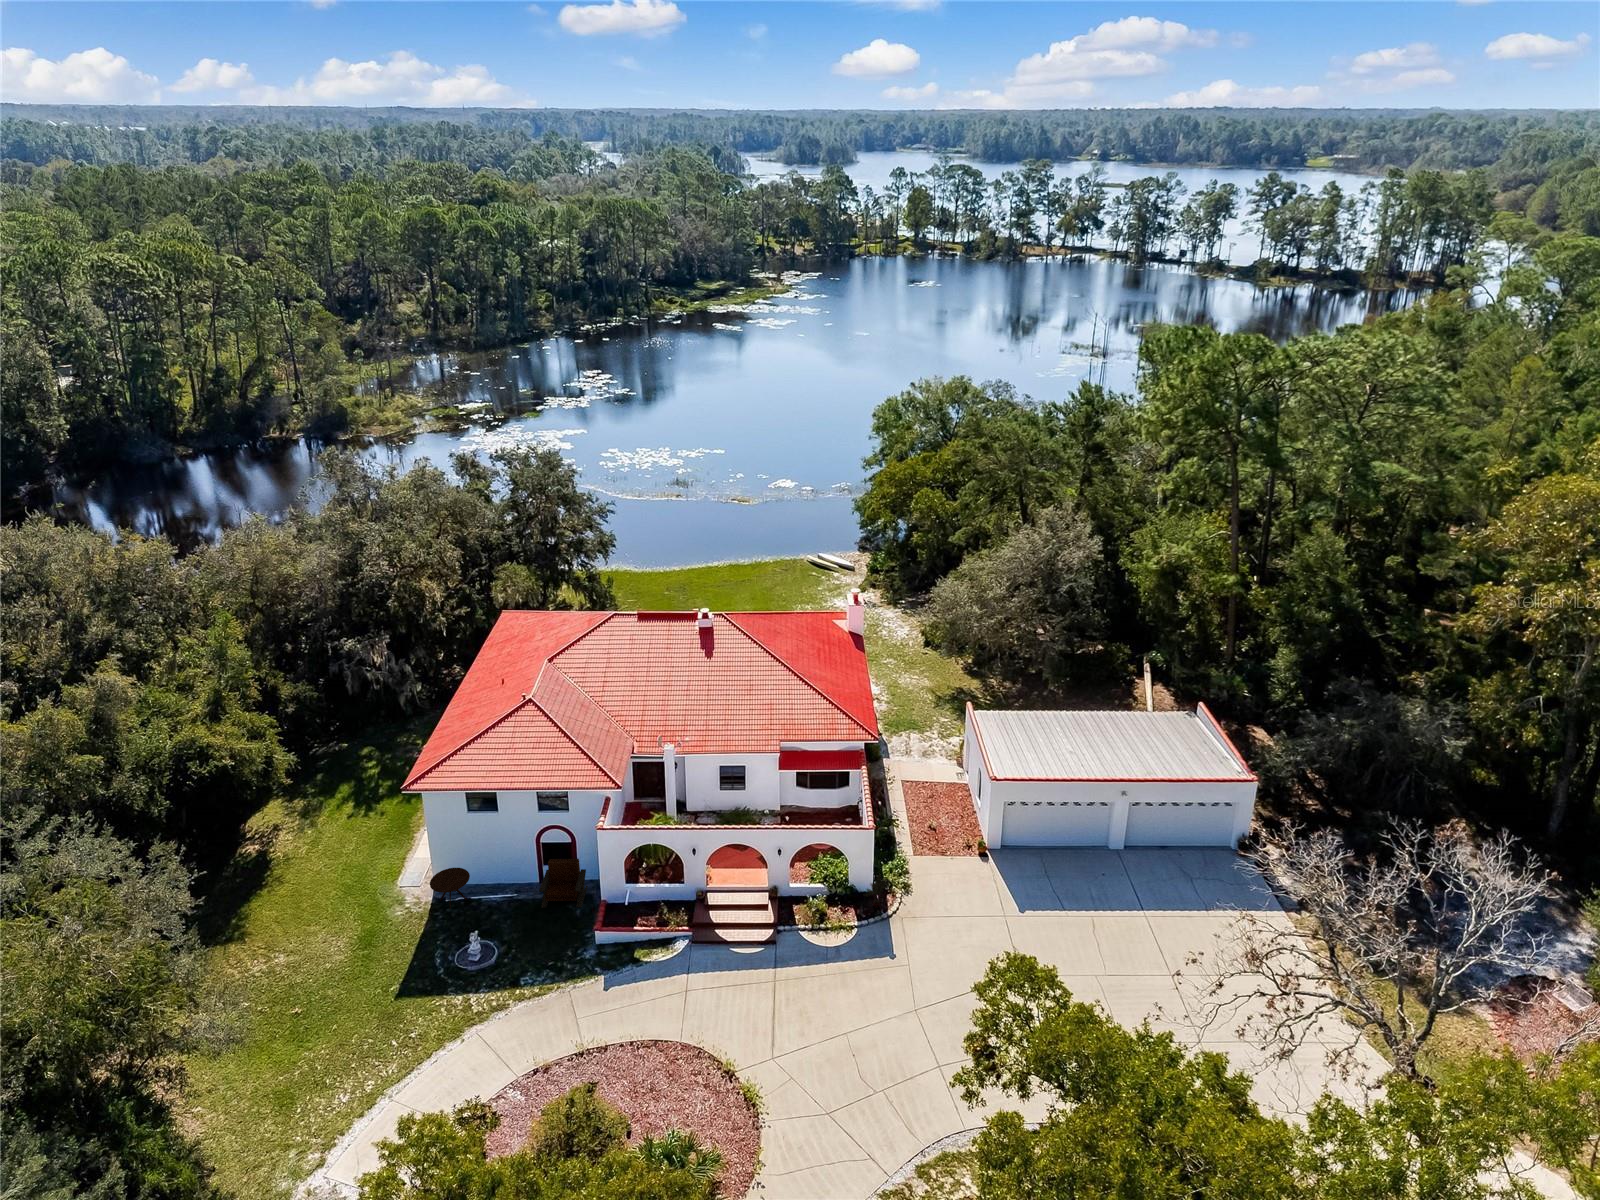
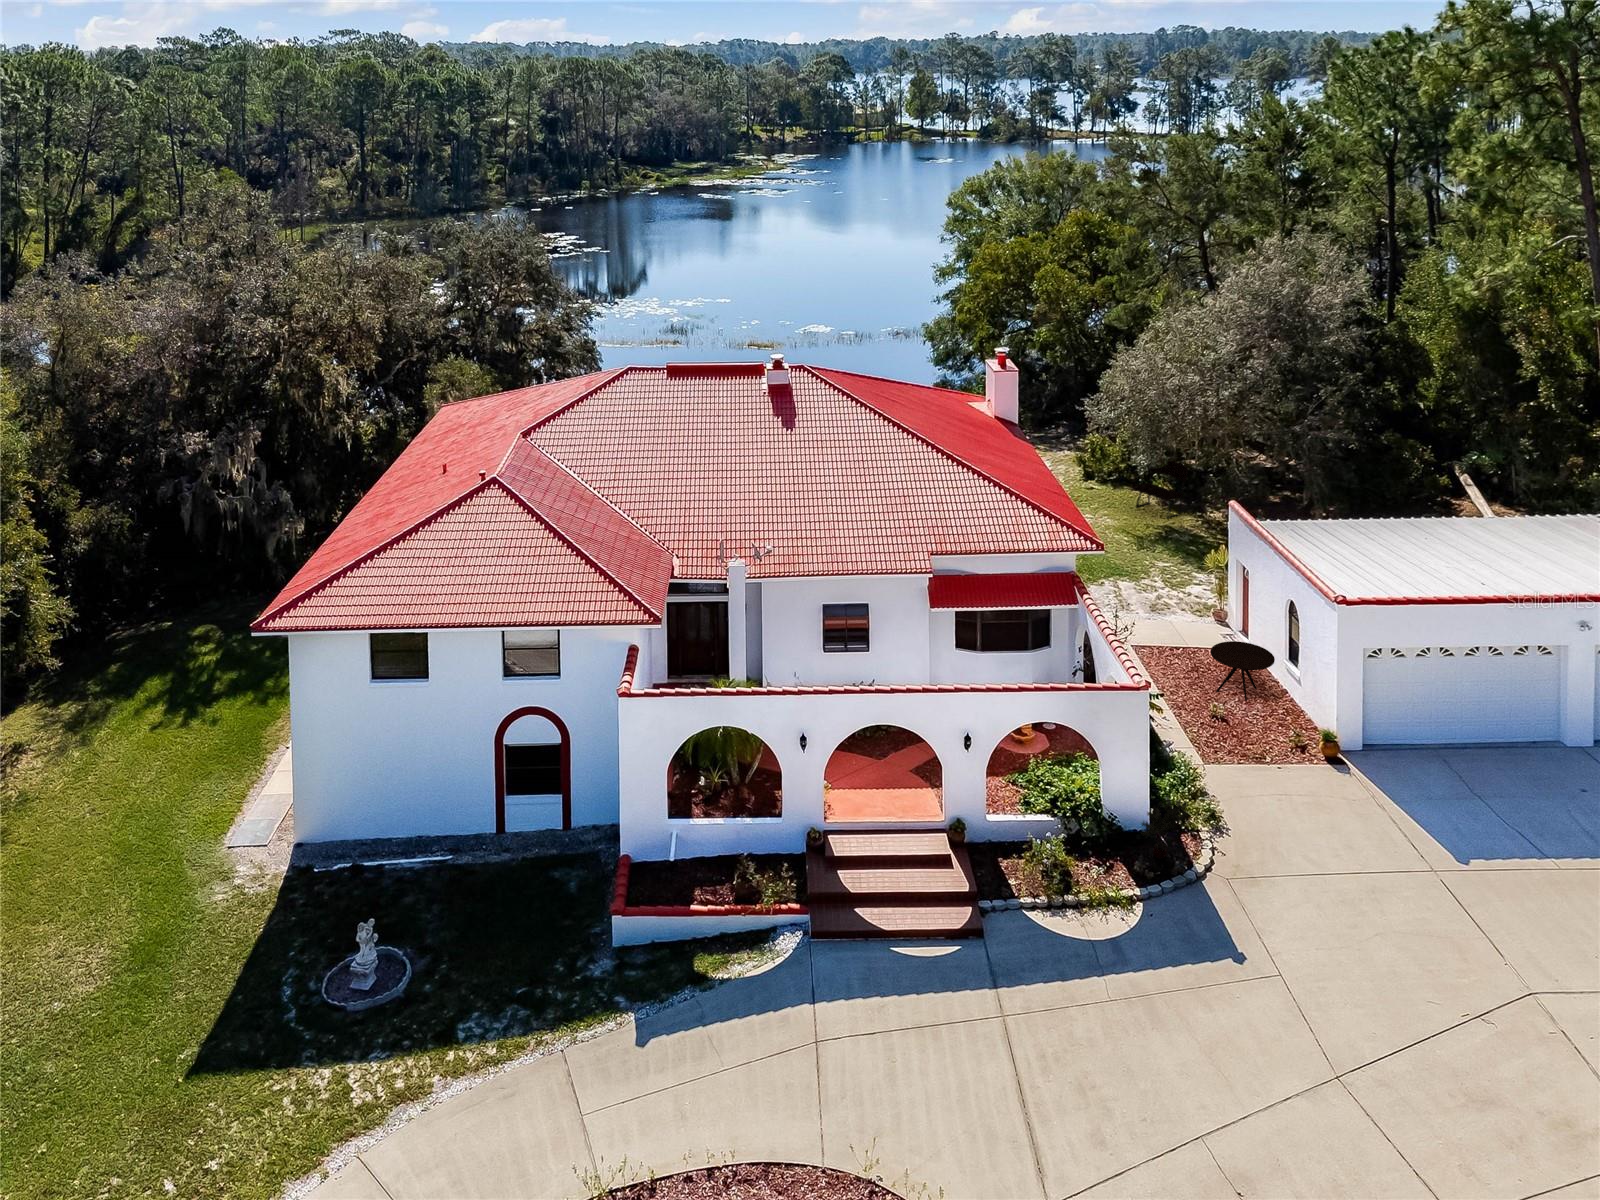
bench: none [948,641,980,683] -> present [1132,460,1188,518]
lounge chair: present [539,859,588,908] -> none [495,780,590,876]
round table: present [430,868,470,909] -> present [1210,641,1275,701]

